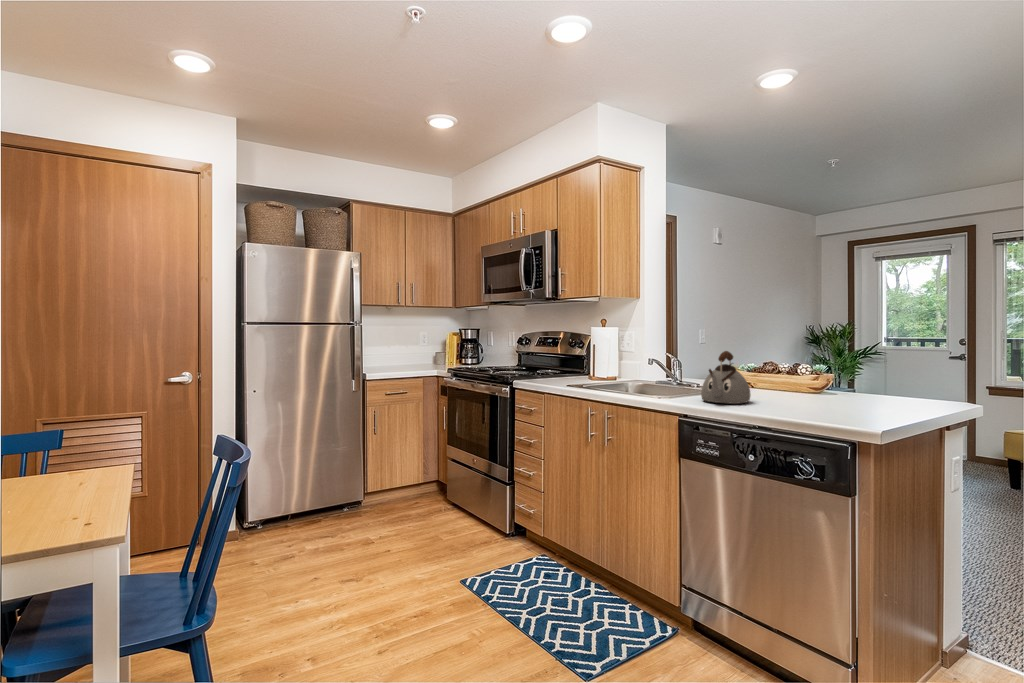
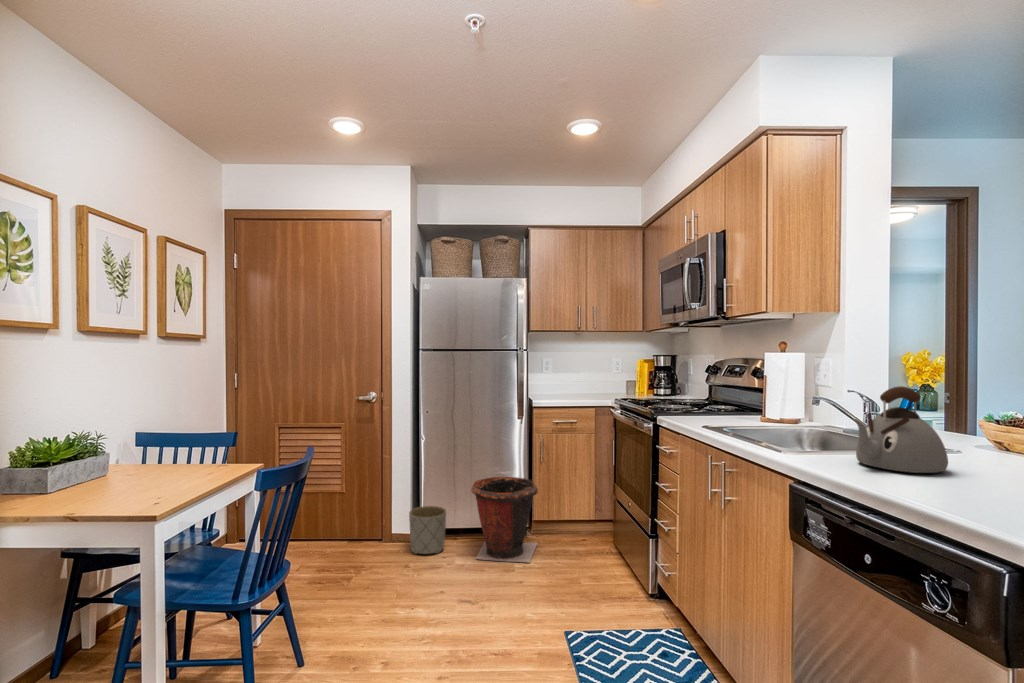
waste bin: none [312,458,385,549] -> present [471,477,538,562]
planter: none [238,505,284,562] -> present [409,506,446,554]

